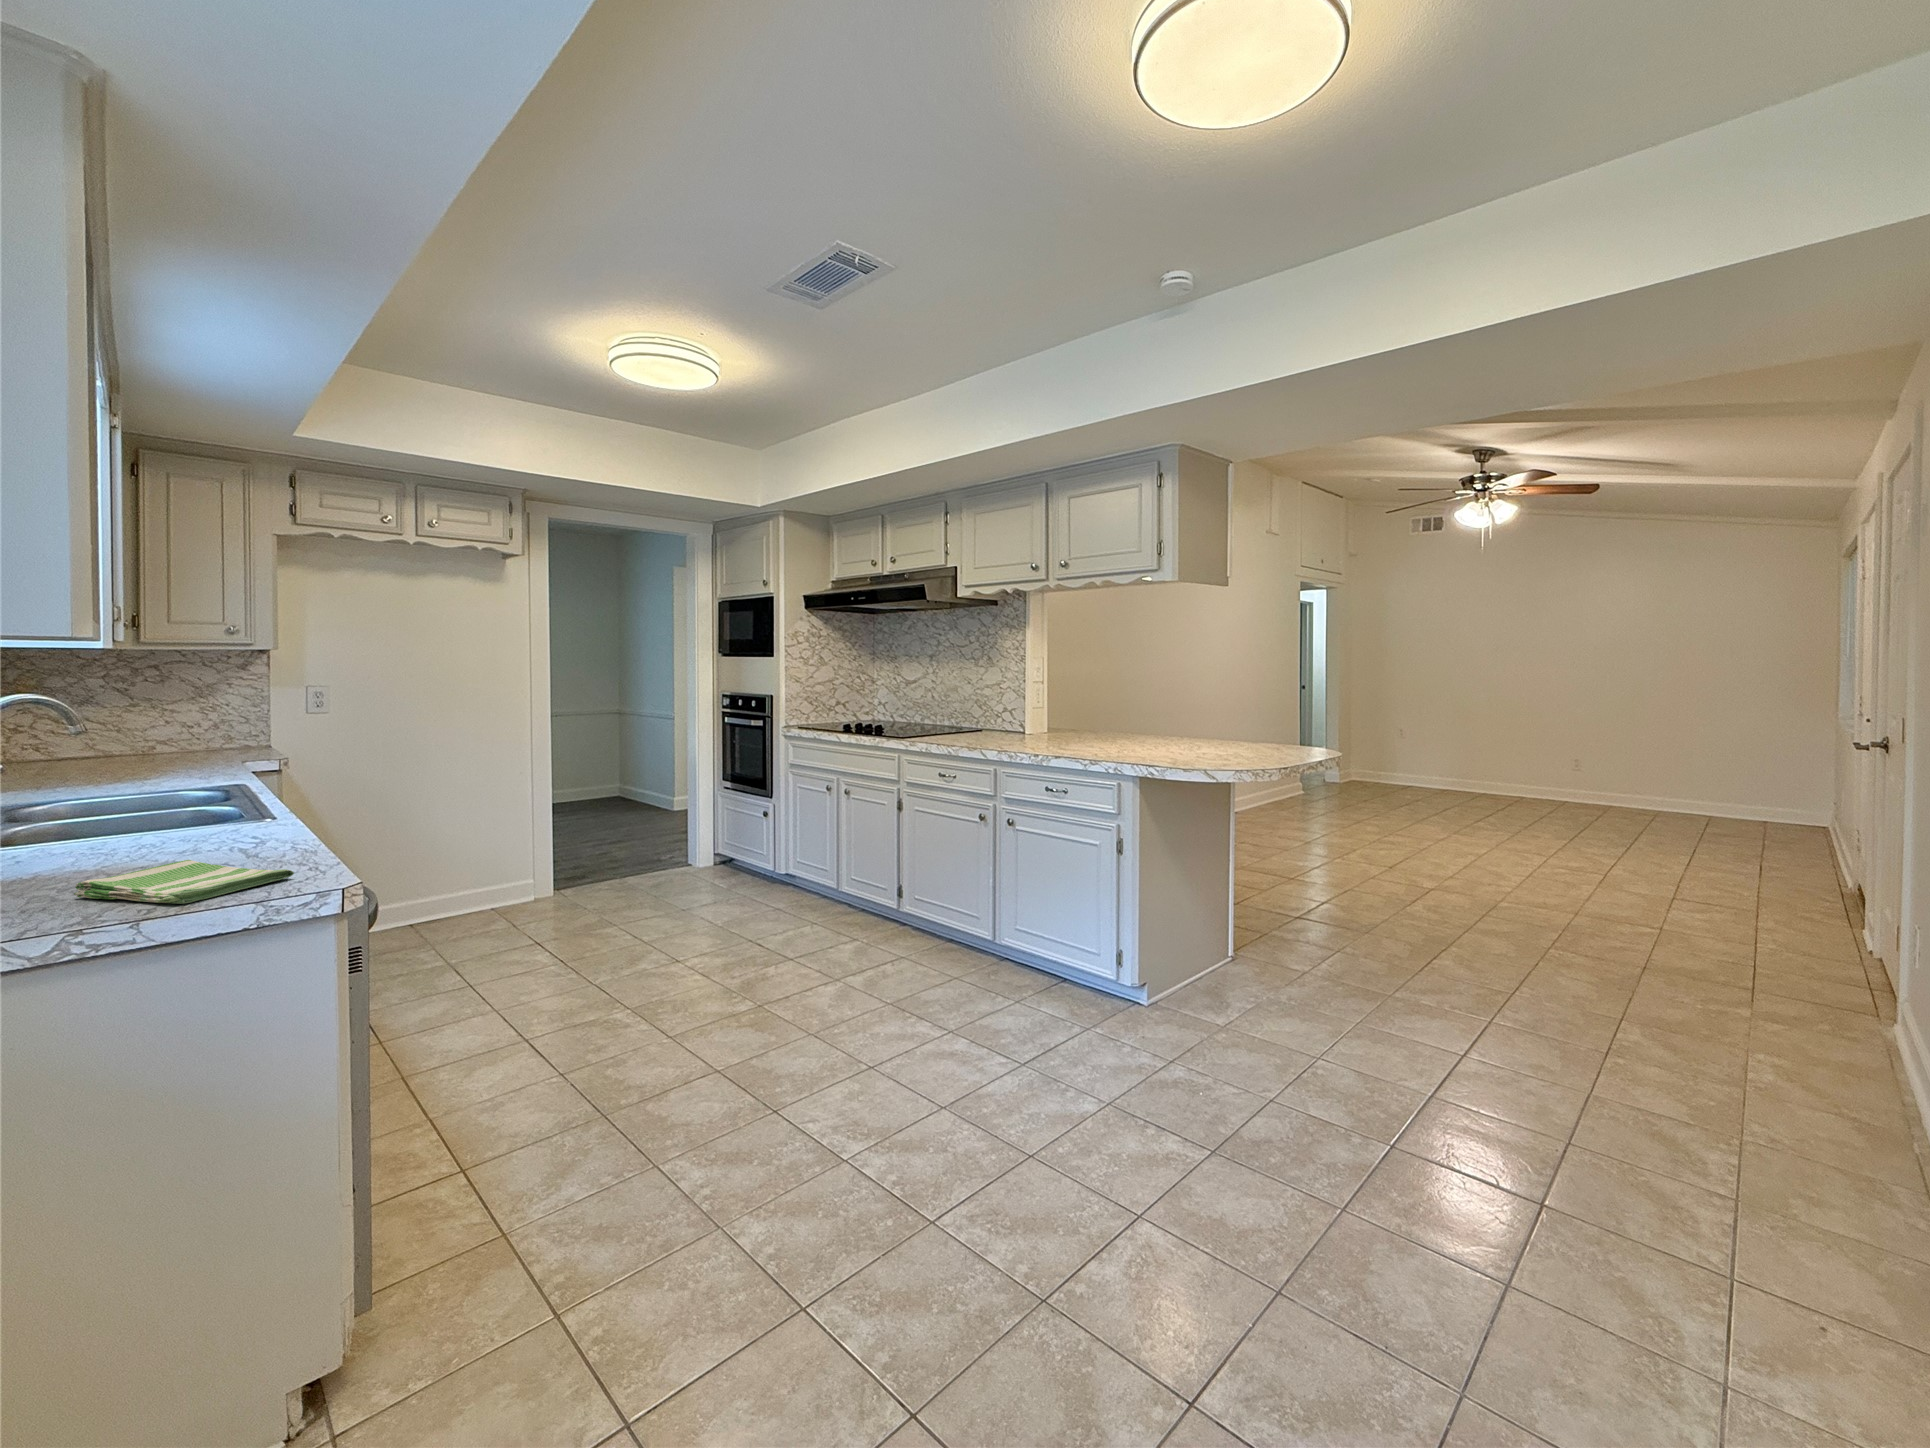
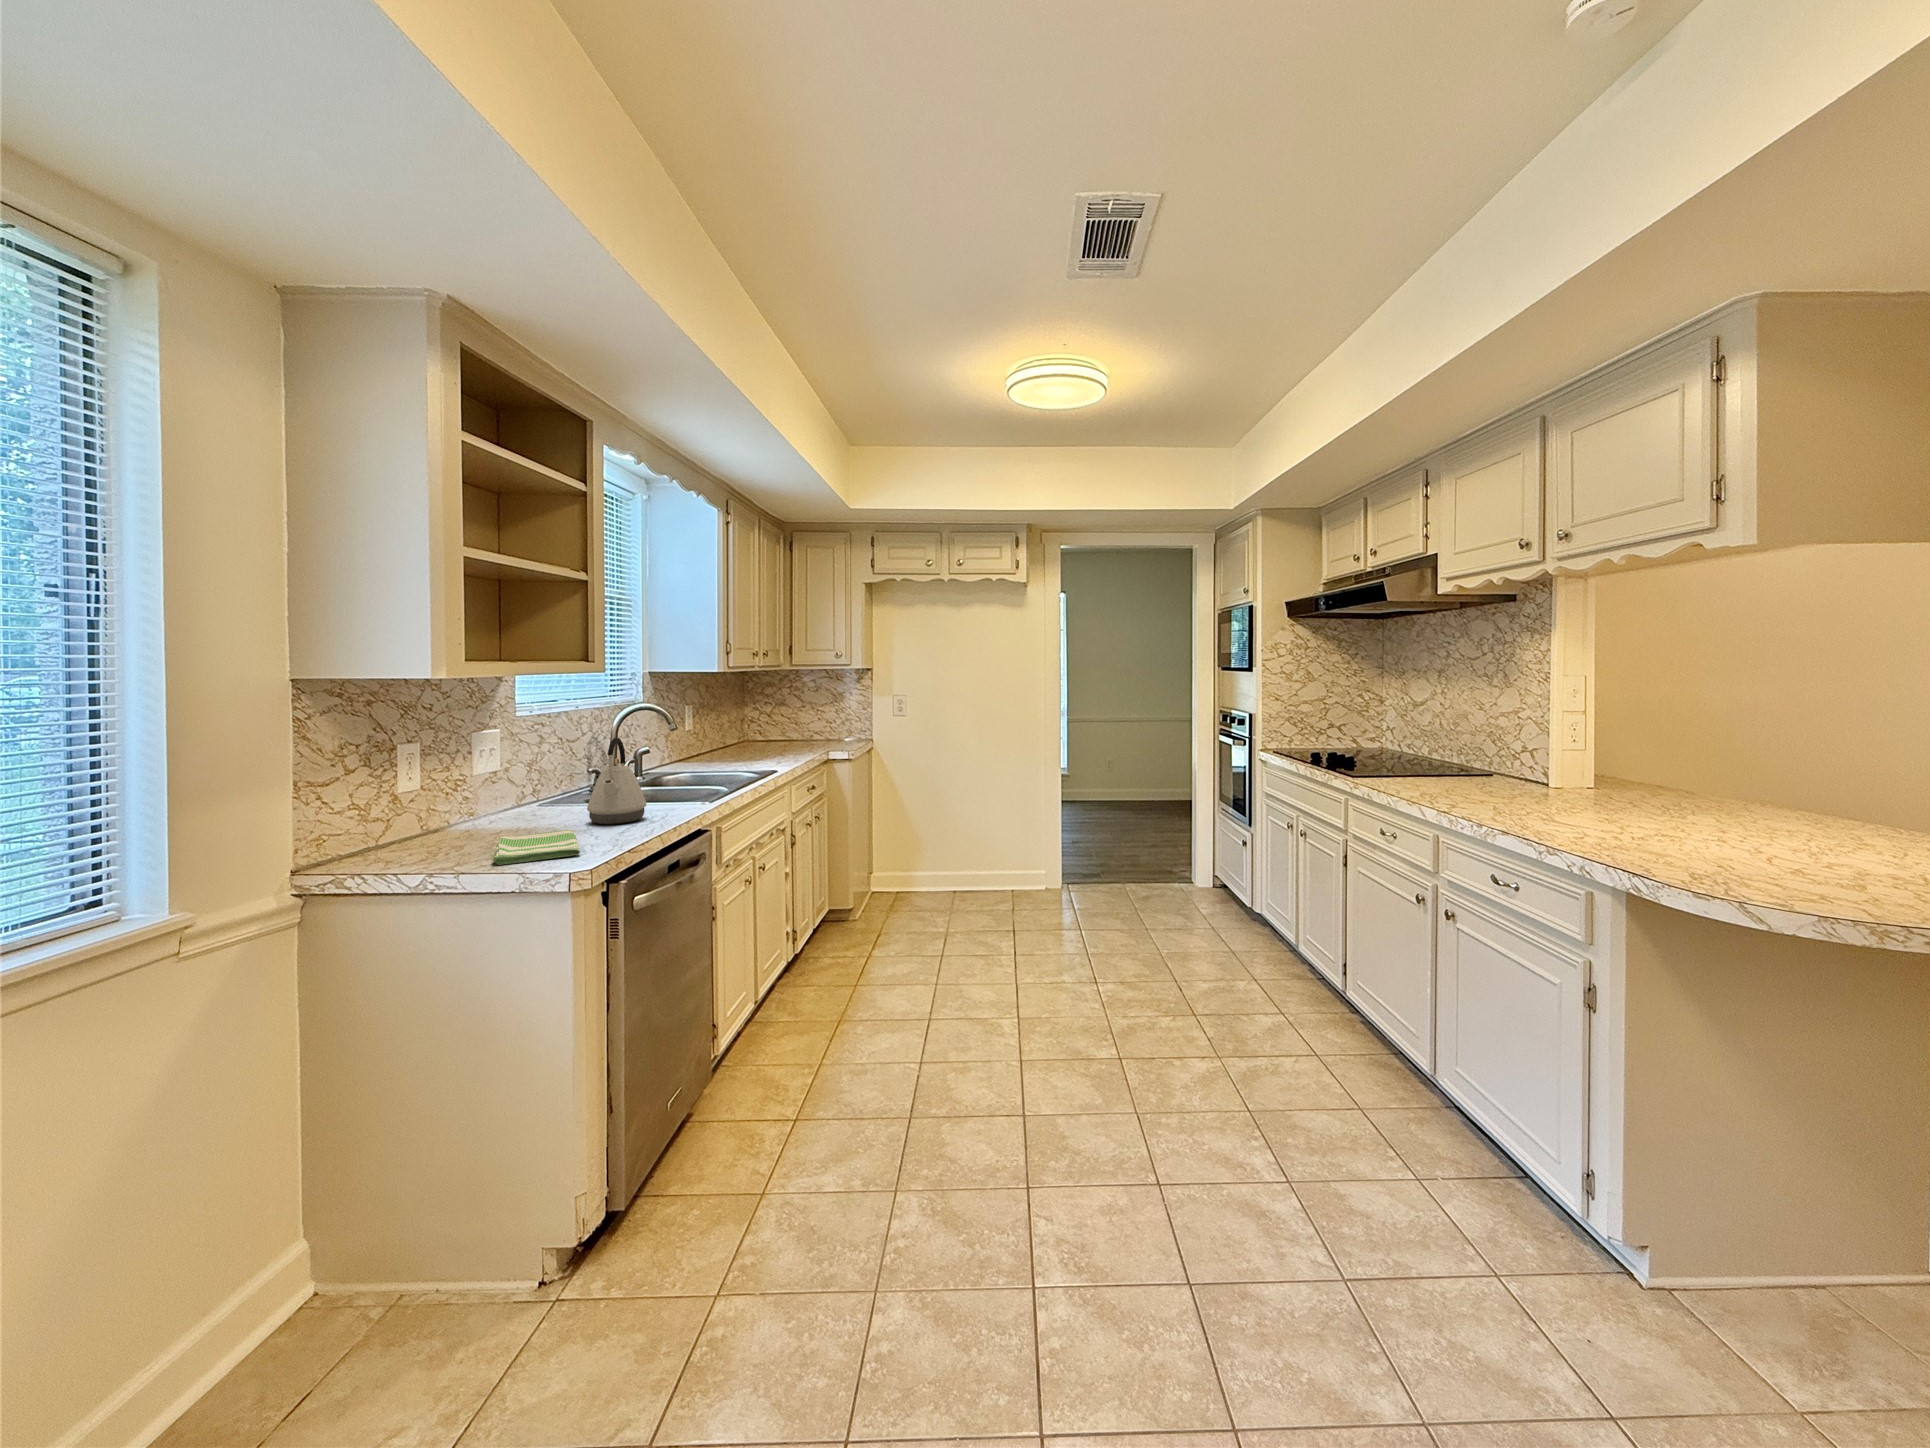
kettle: none [111,734,221,861] -> present [587,738,646,824]

